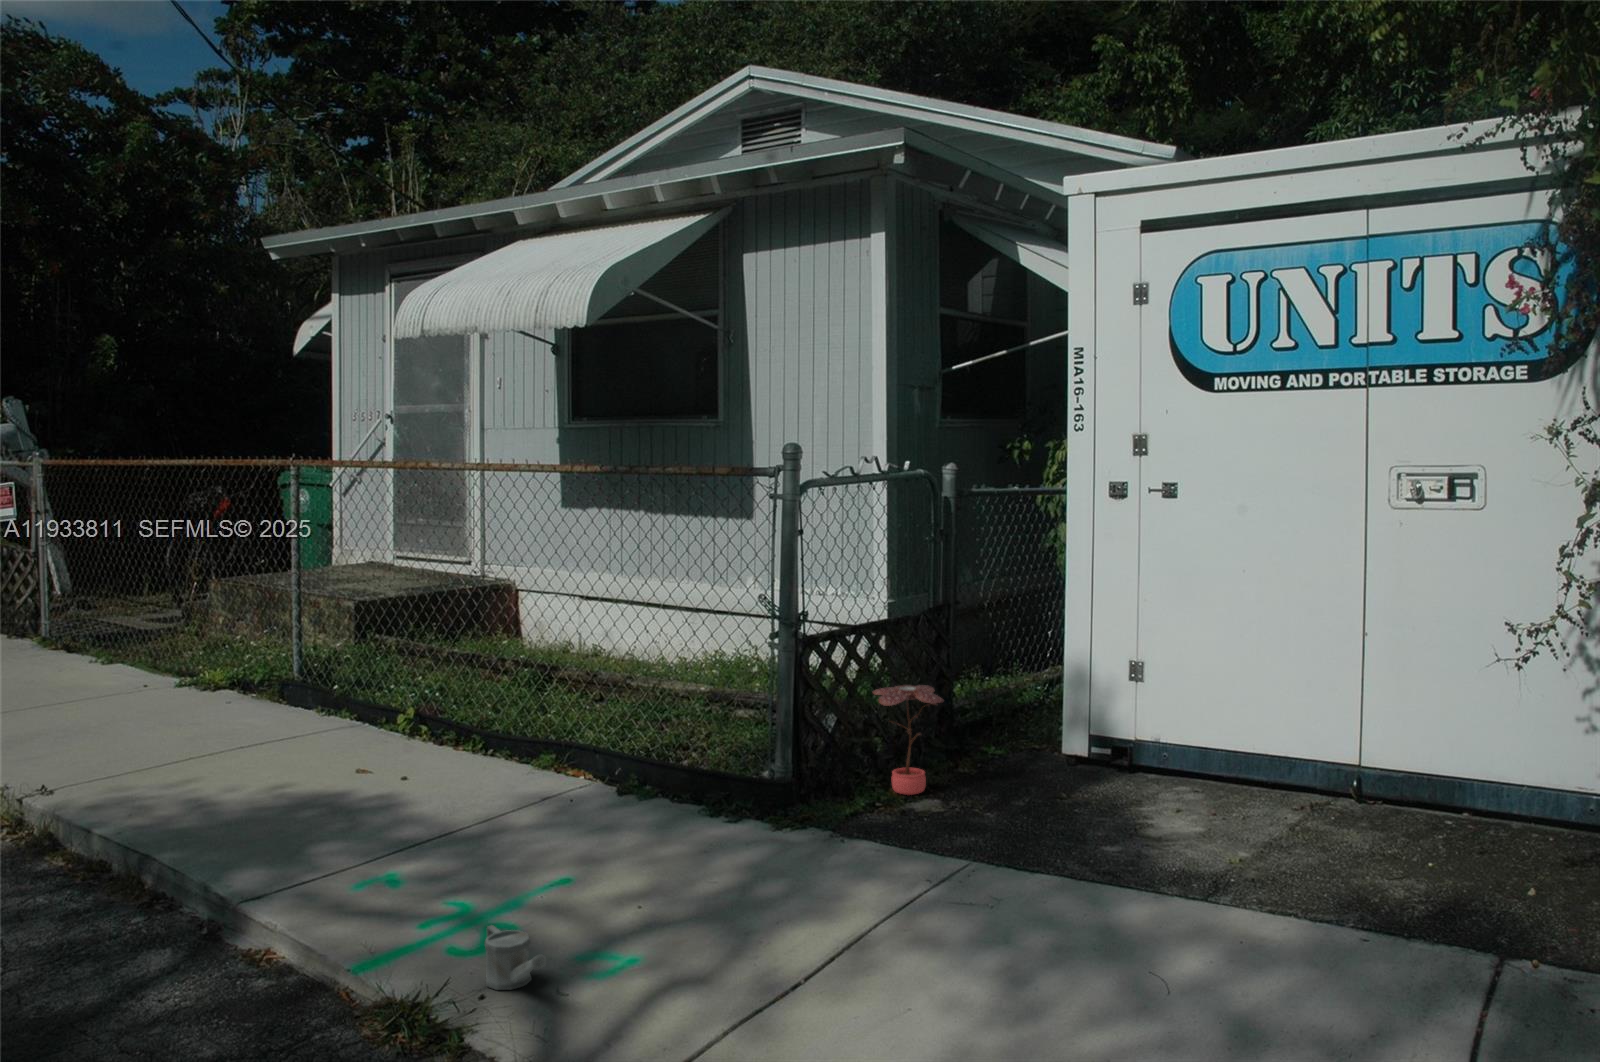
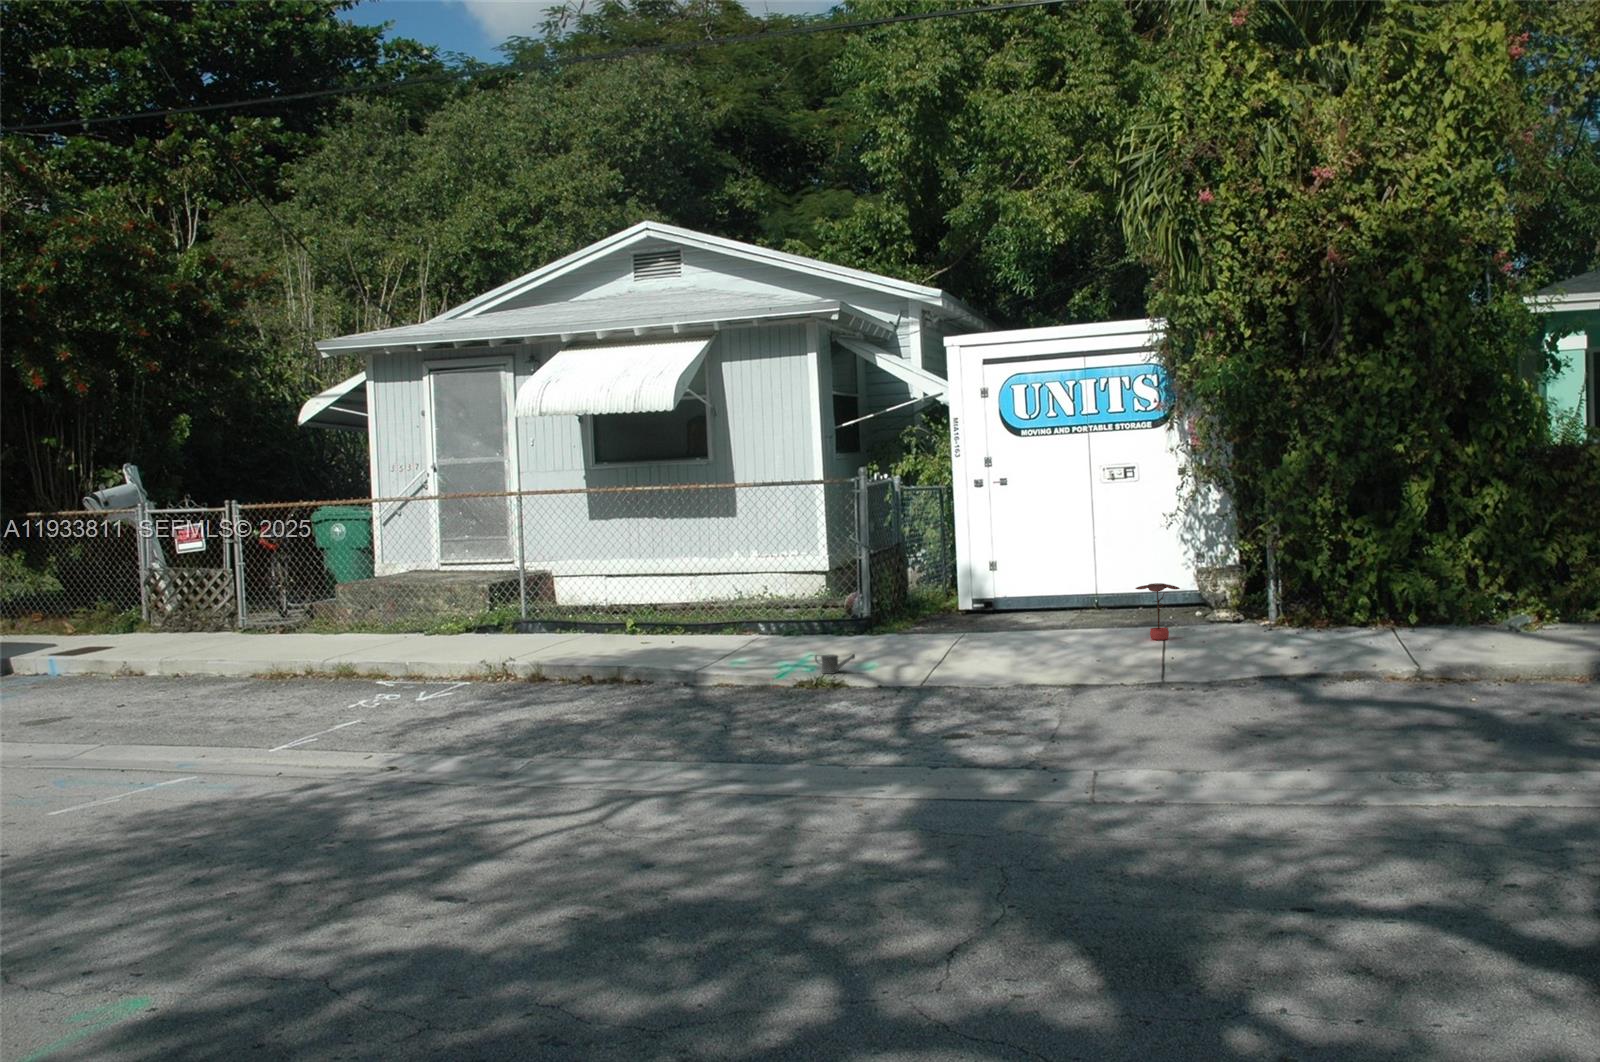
potted plant: present [873,685,944,795] -> present [1136,583,1180,640]

